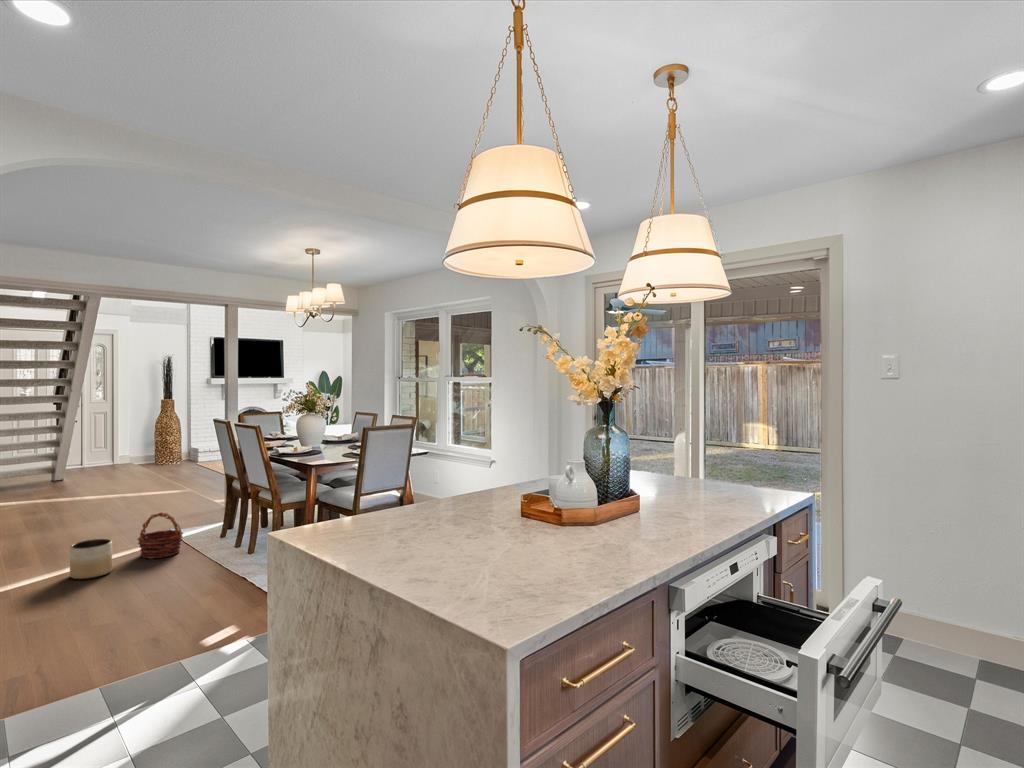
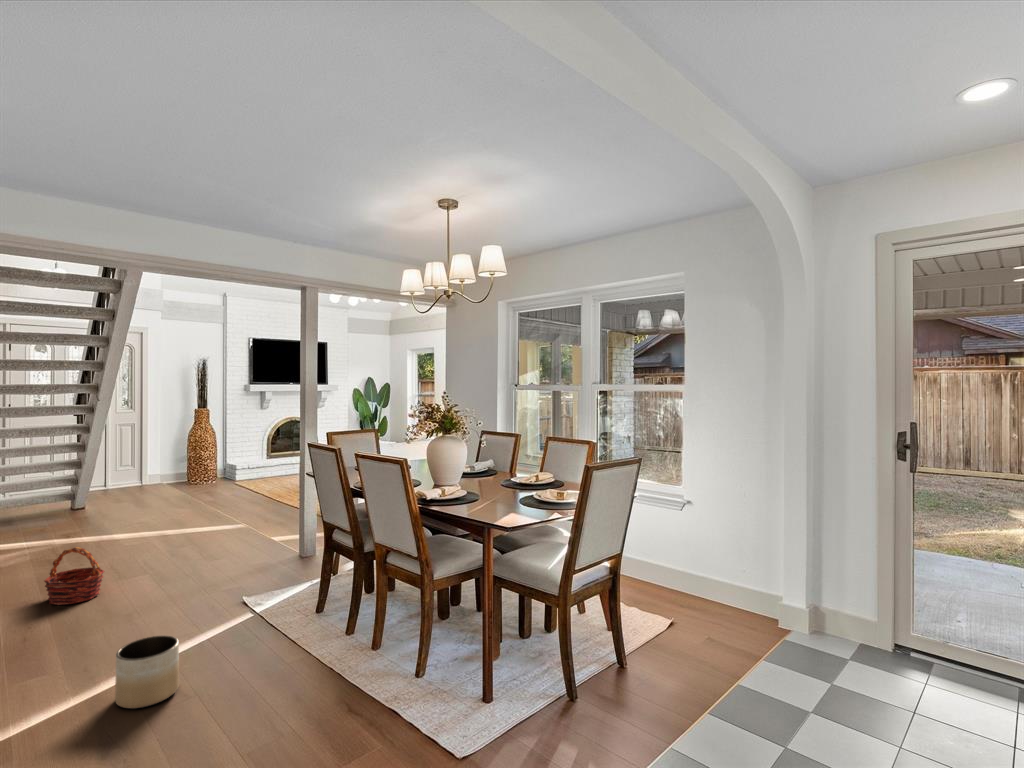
basket: present [138,512,183,559] -> present [44,547,104,605]

